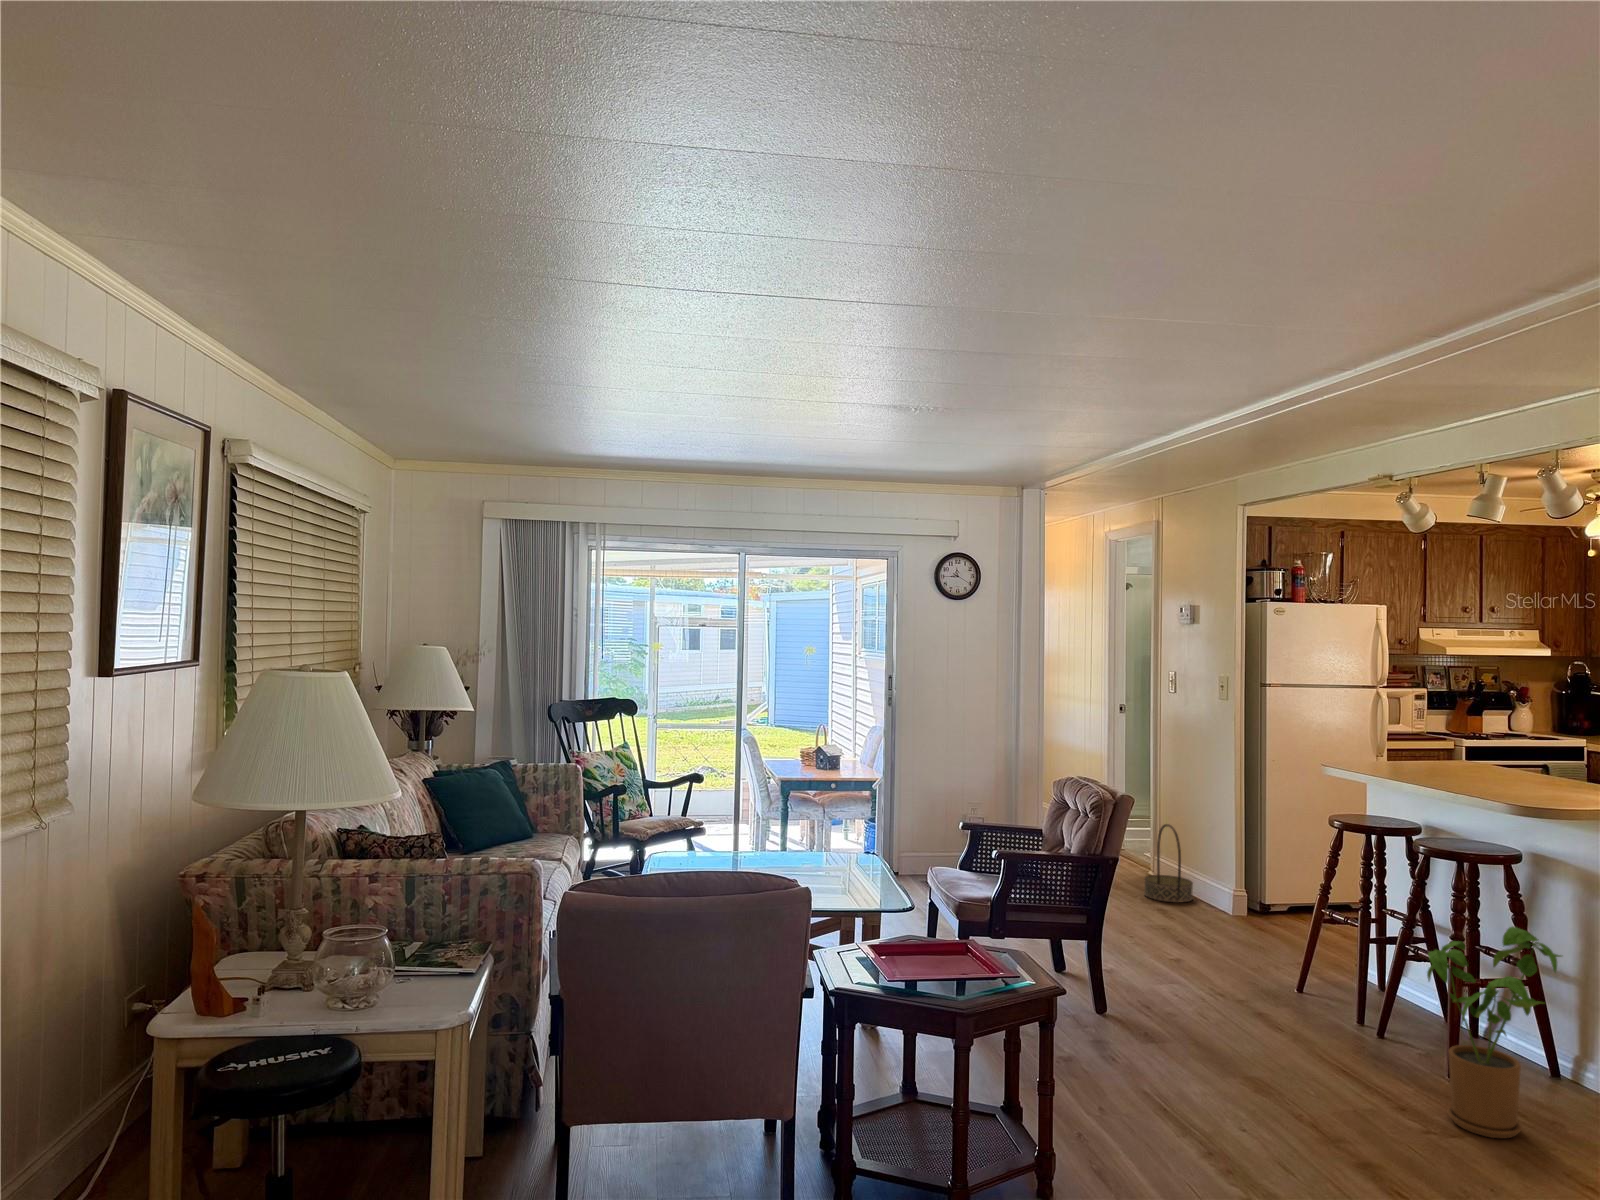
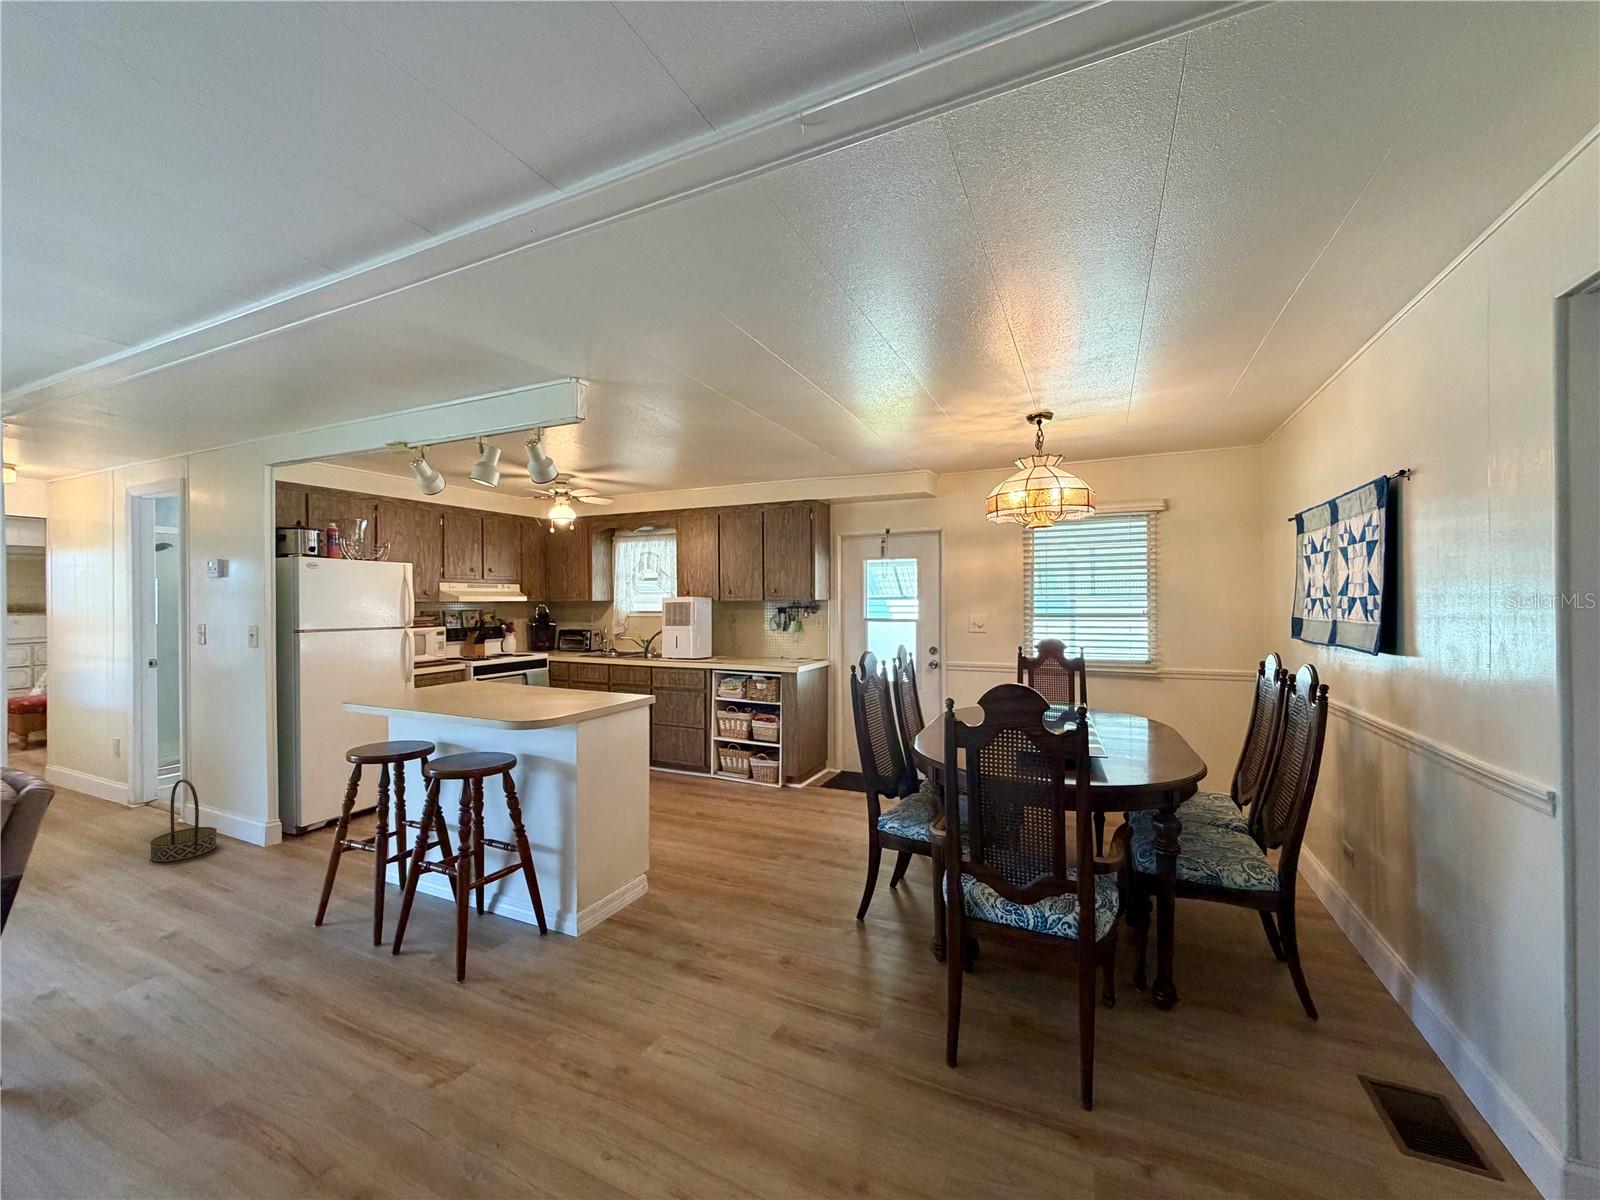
house plant: present [1427,927,1562,1138] -> none [437,839,549,1043]

